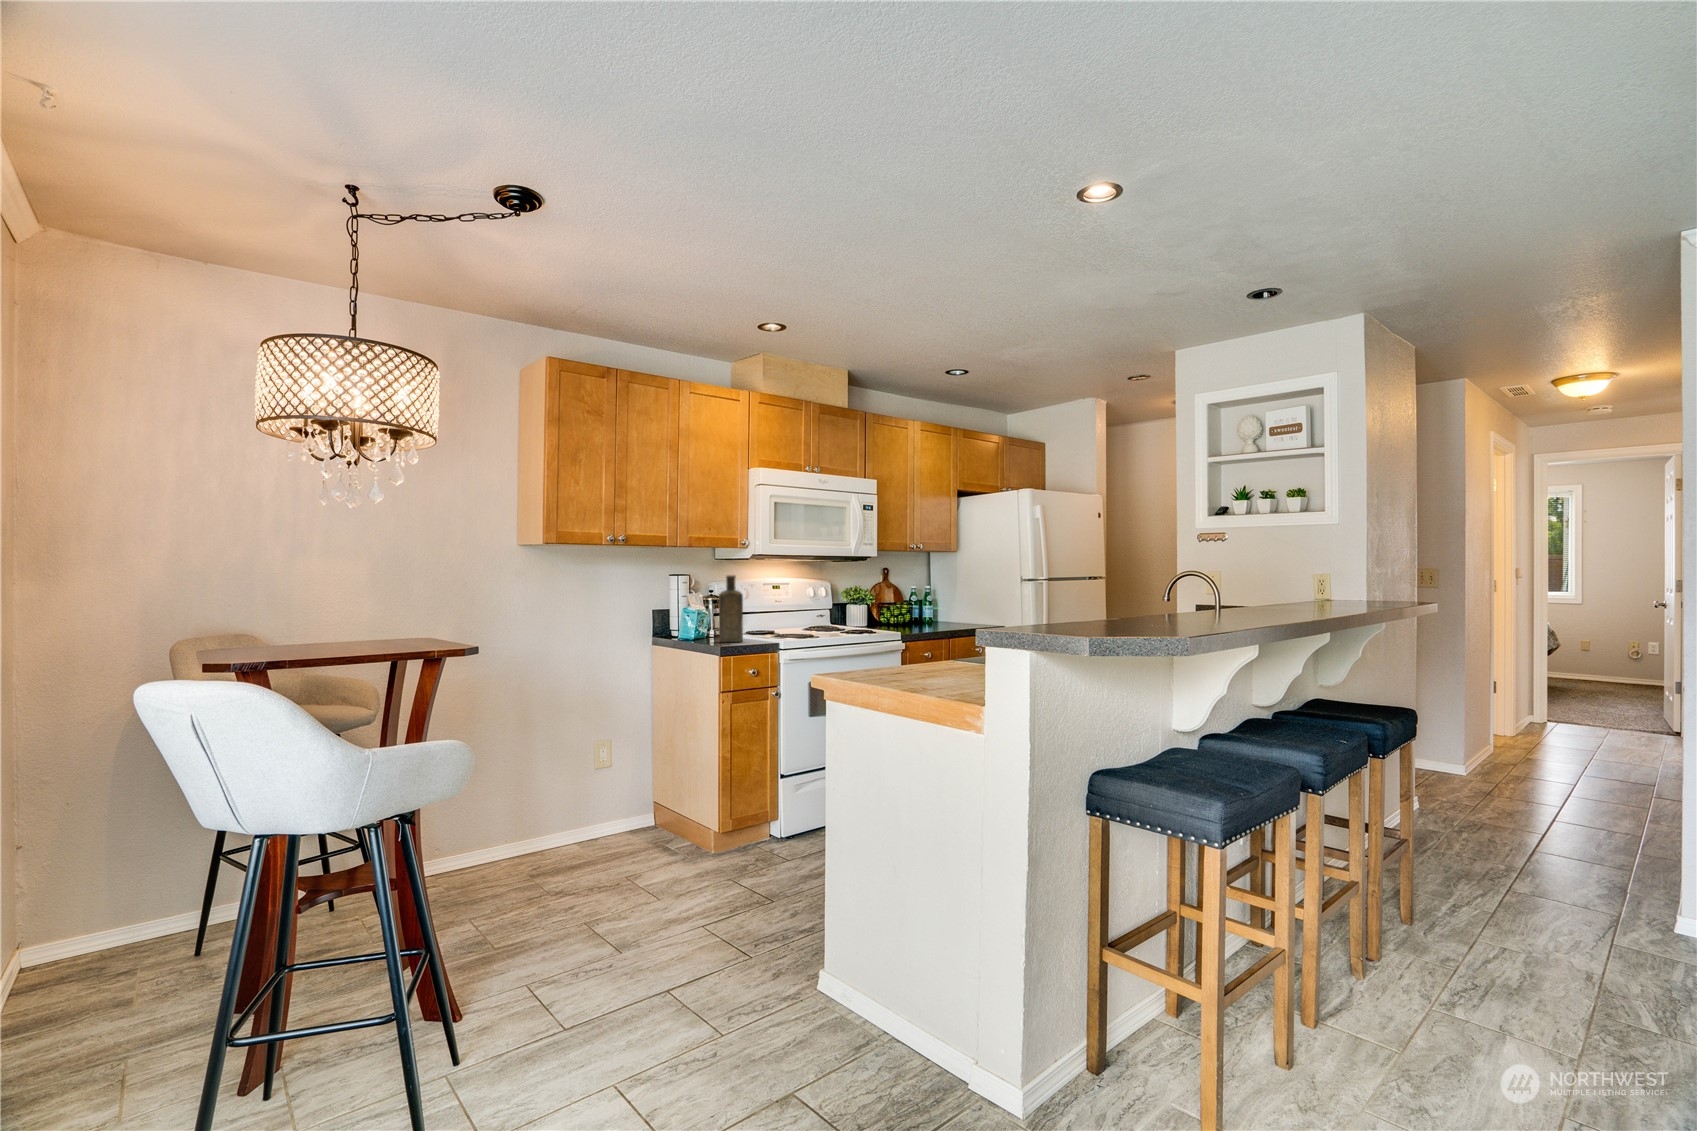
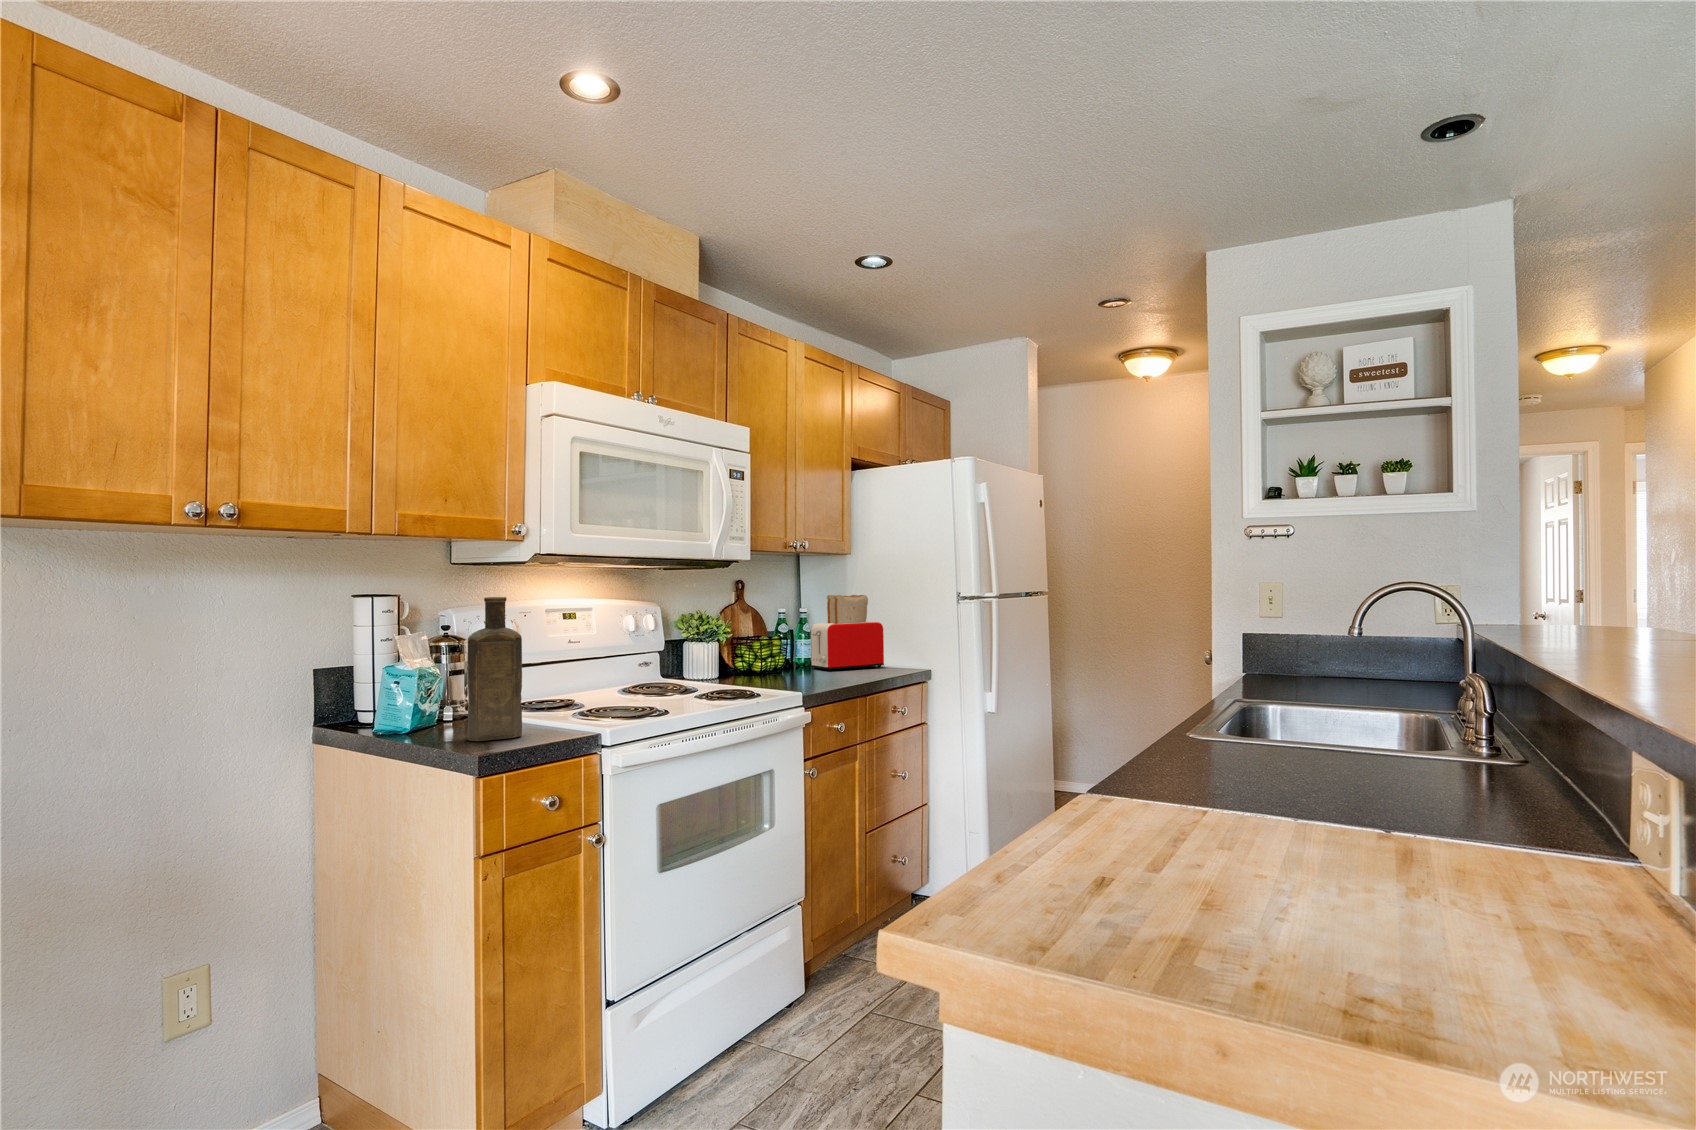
toaster: none [928,578,976,626] -> present [811,595,884,671]

